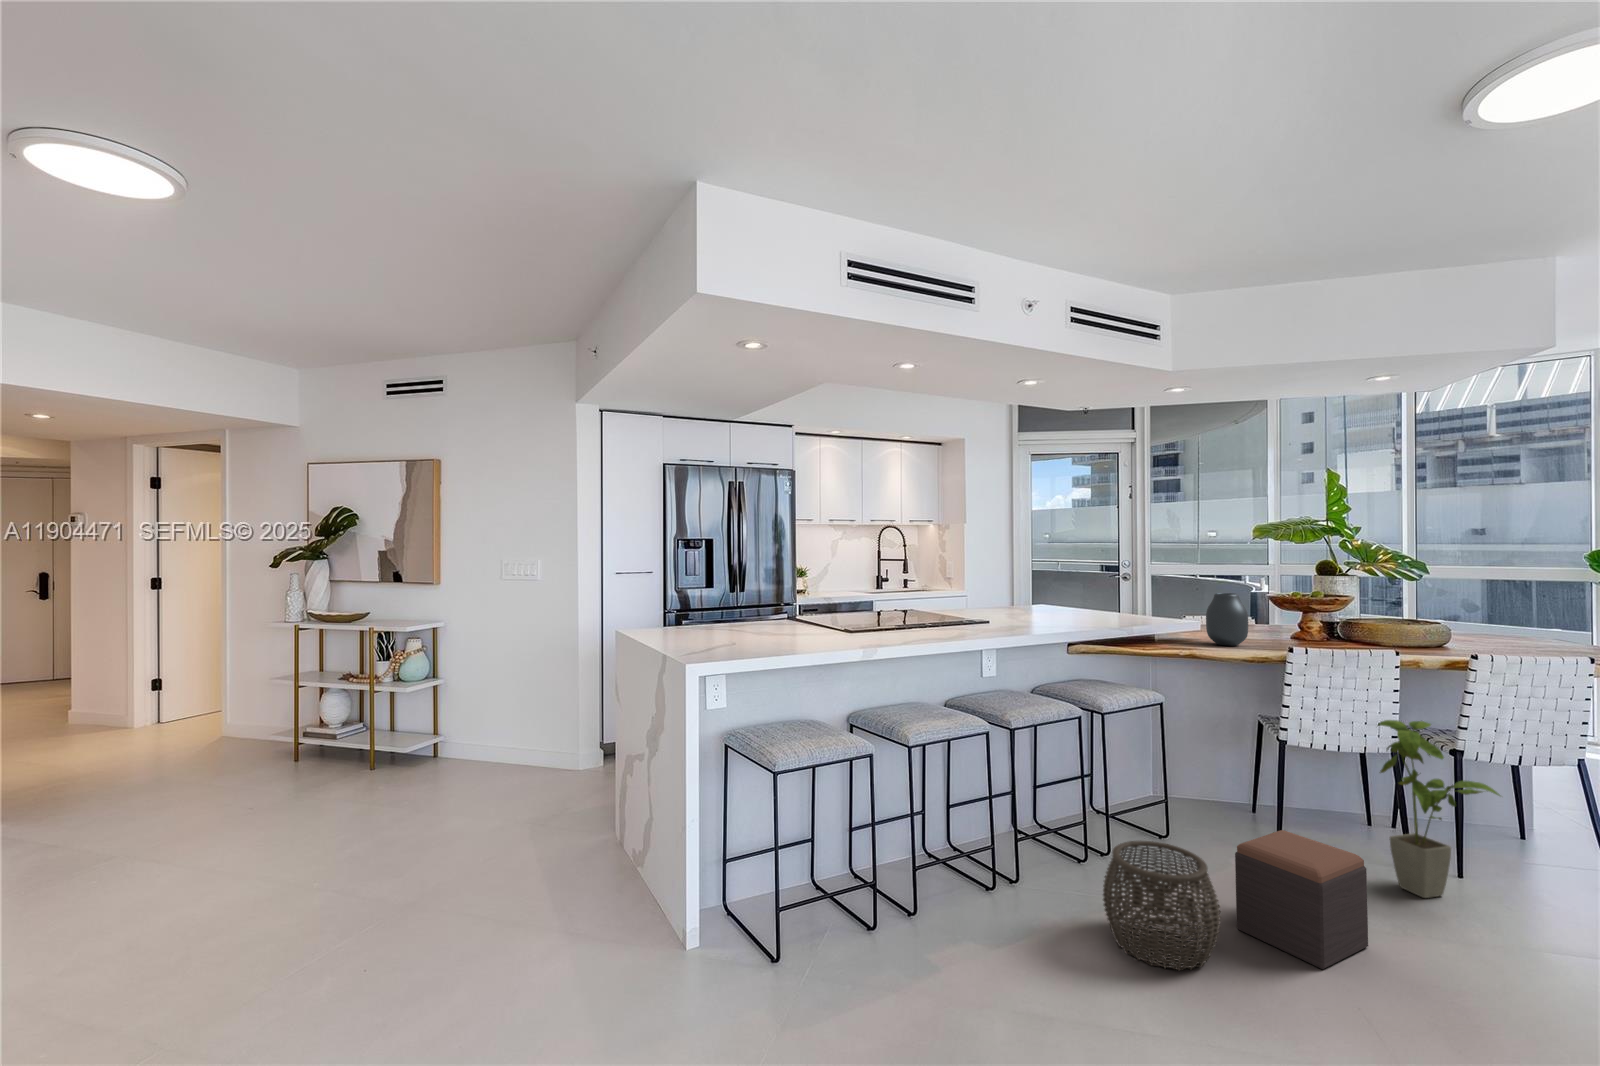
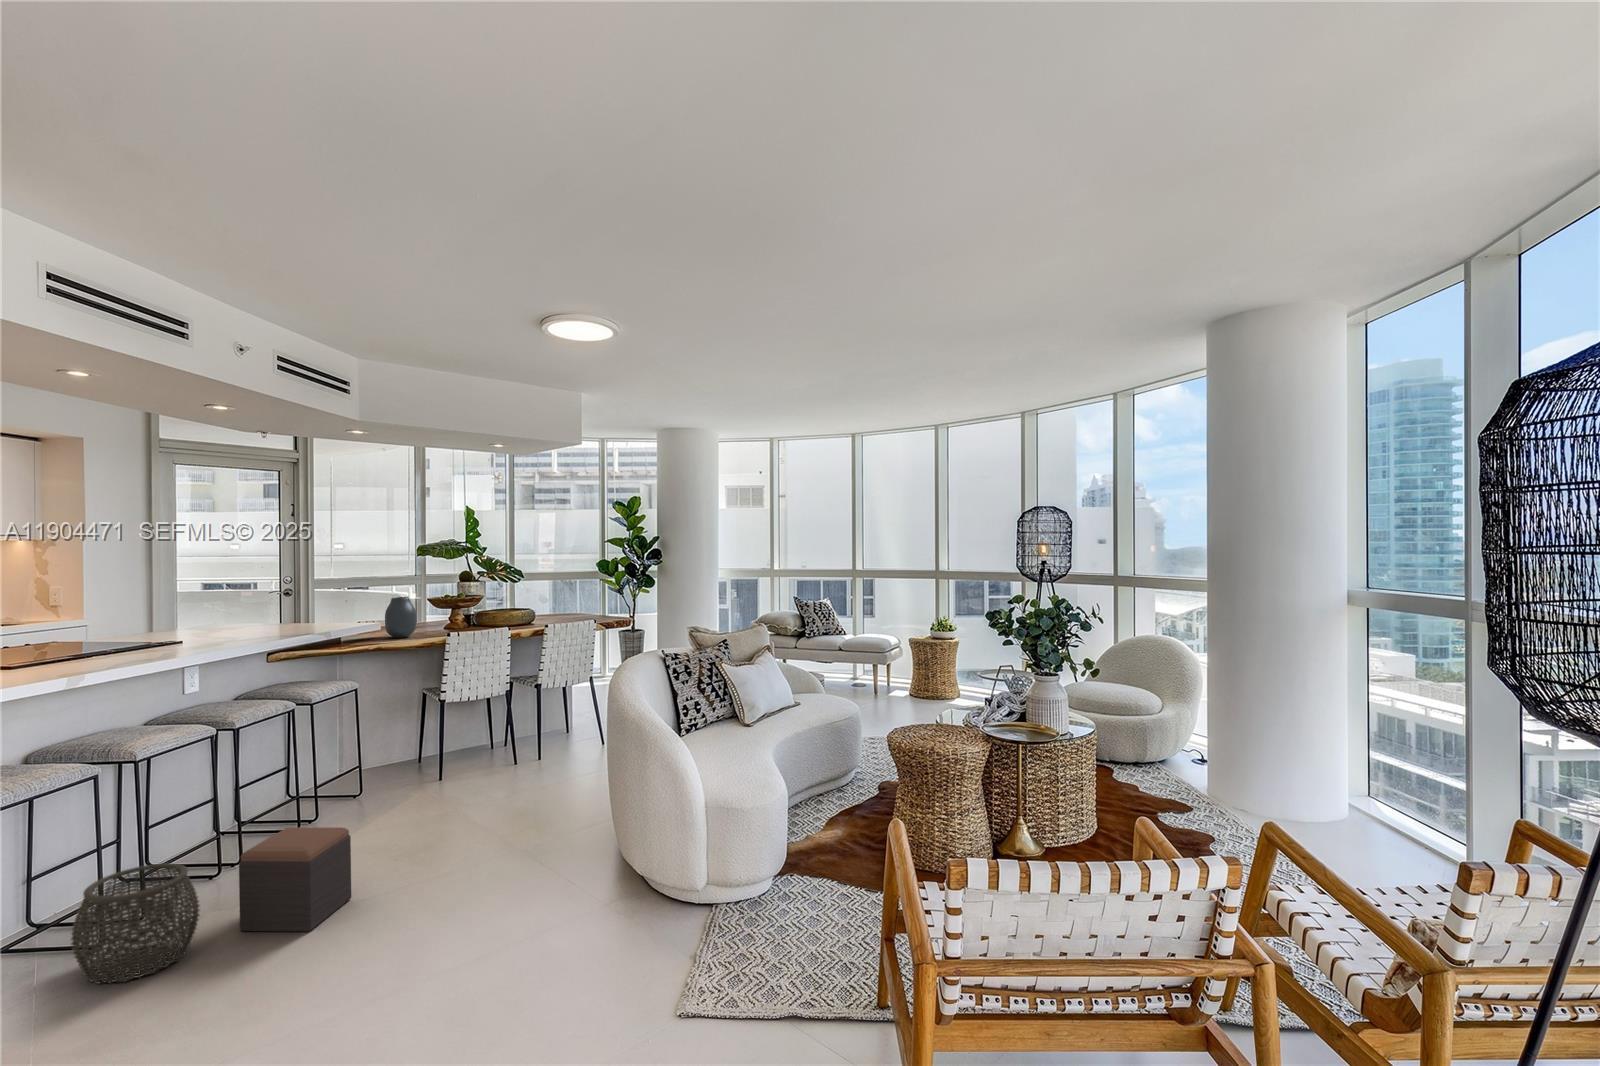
house plant: present [1378,720,1500,898] -> none [499,669,560,778]
footstool: present [1235,830,1368,969] -> present [239,827,351,932]
woven basket: present [1103,841,1220,970] -> present [71,863,200,984]

